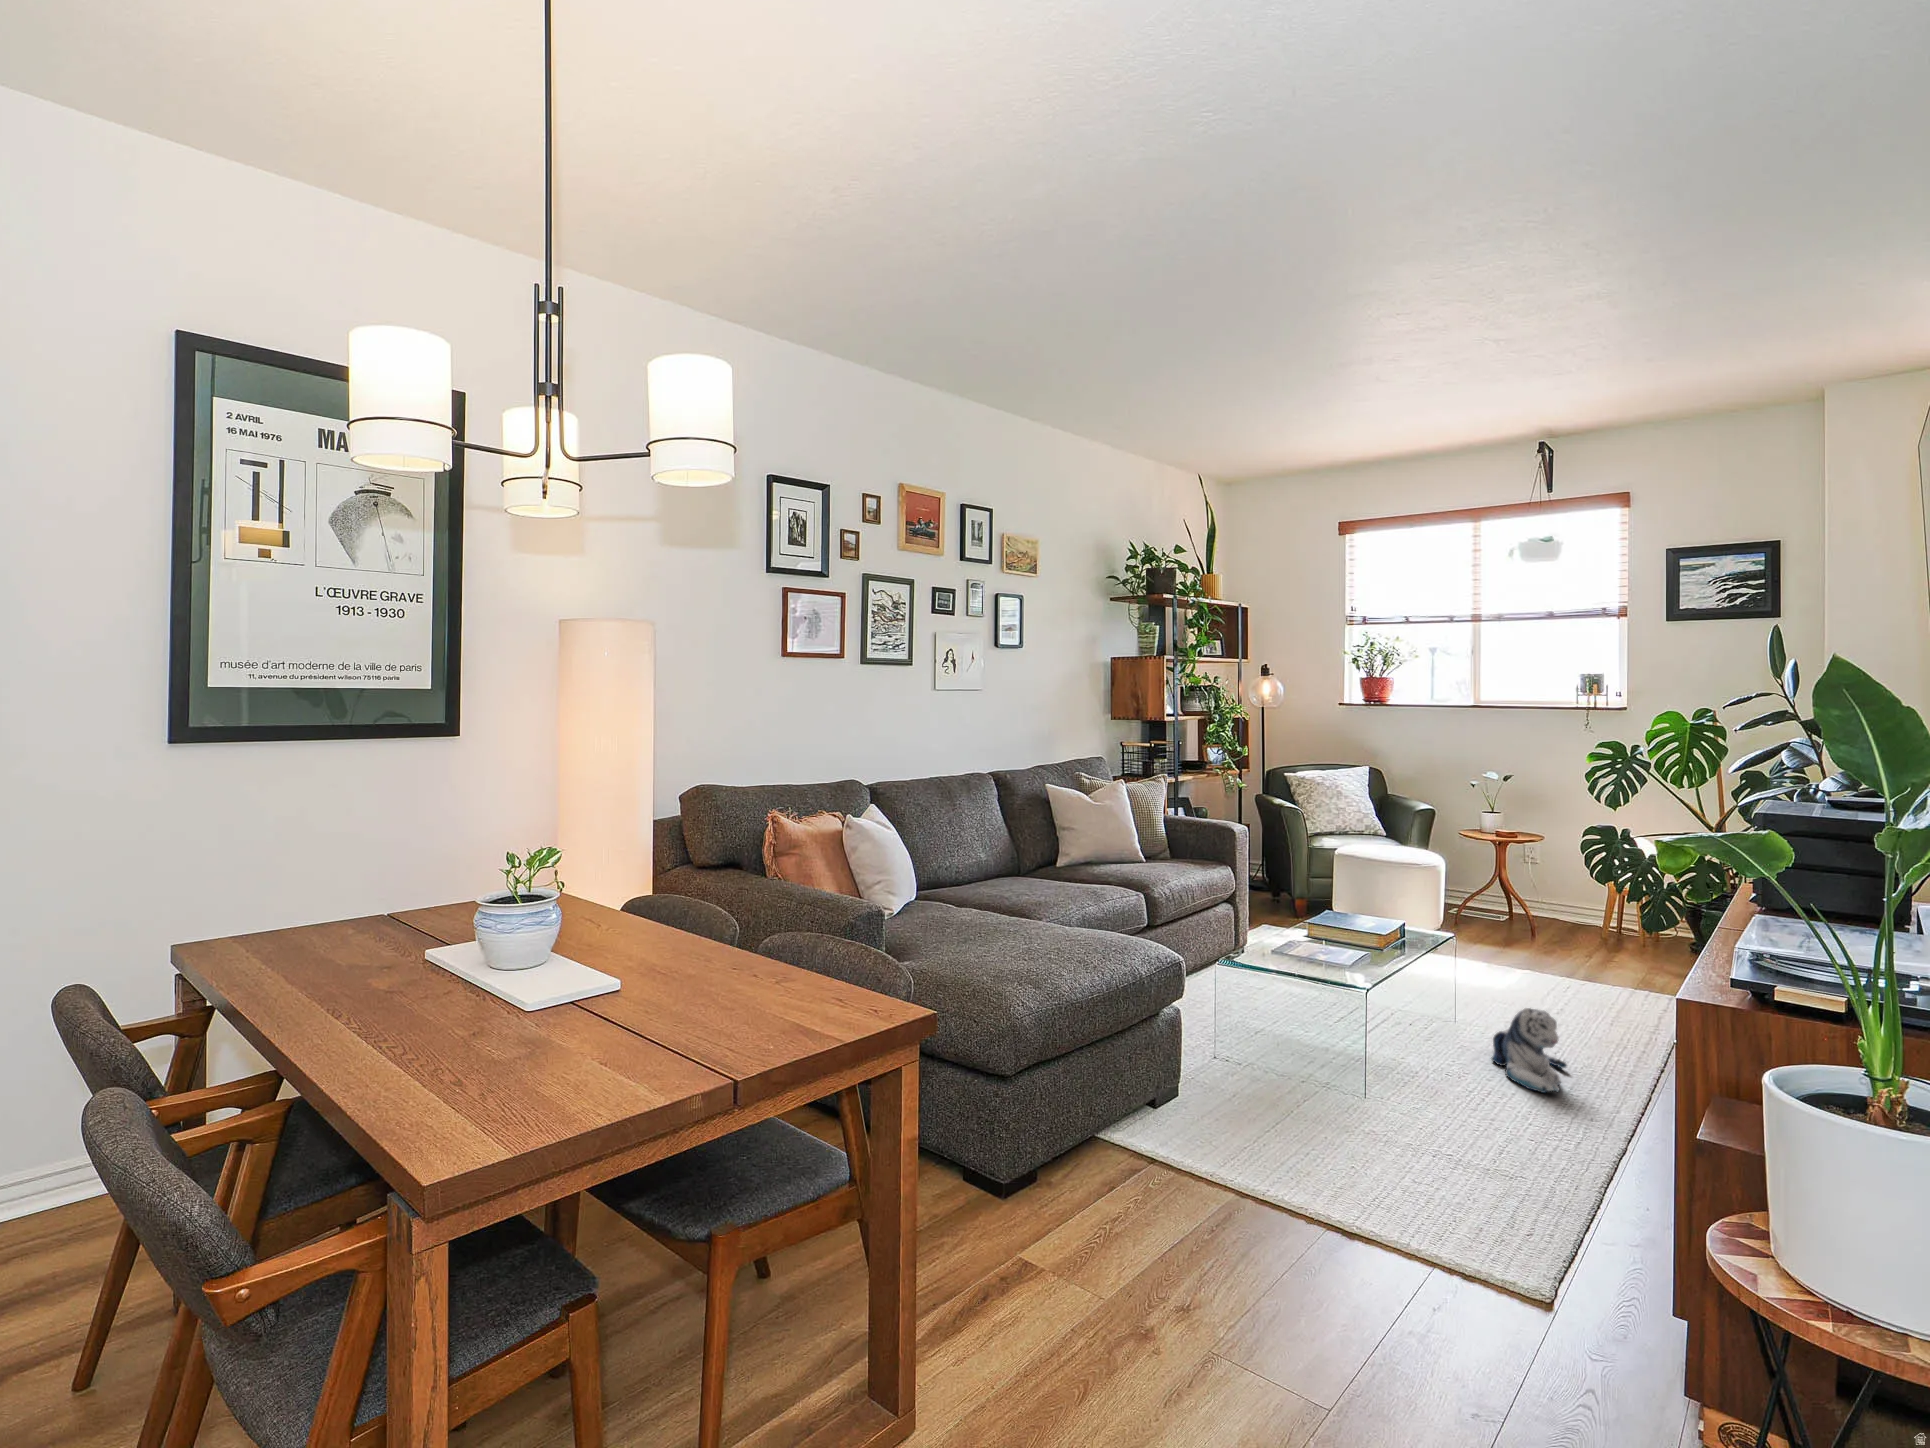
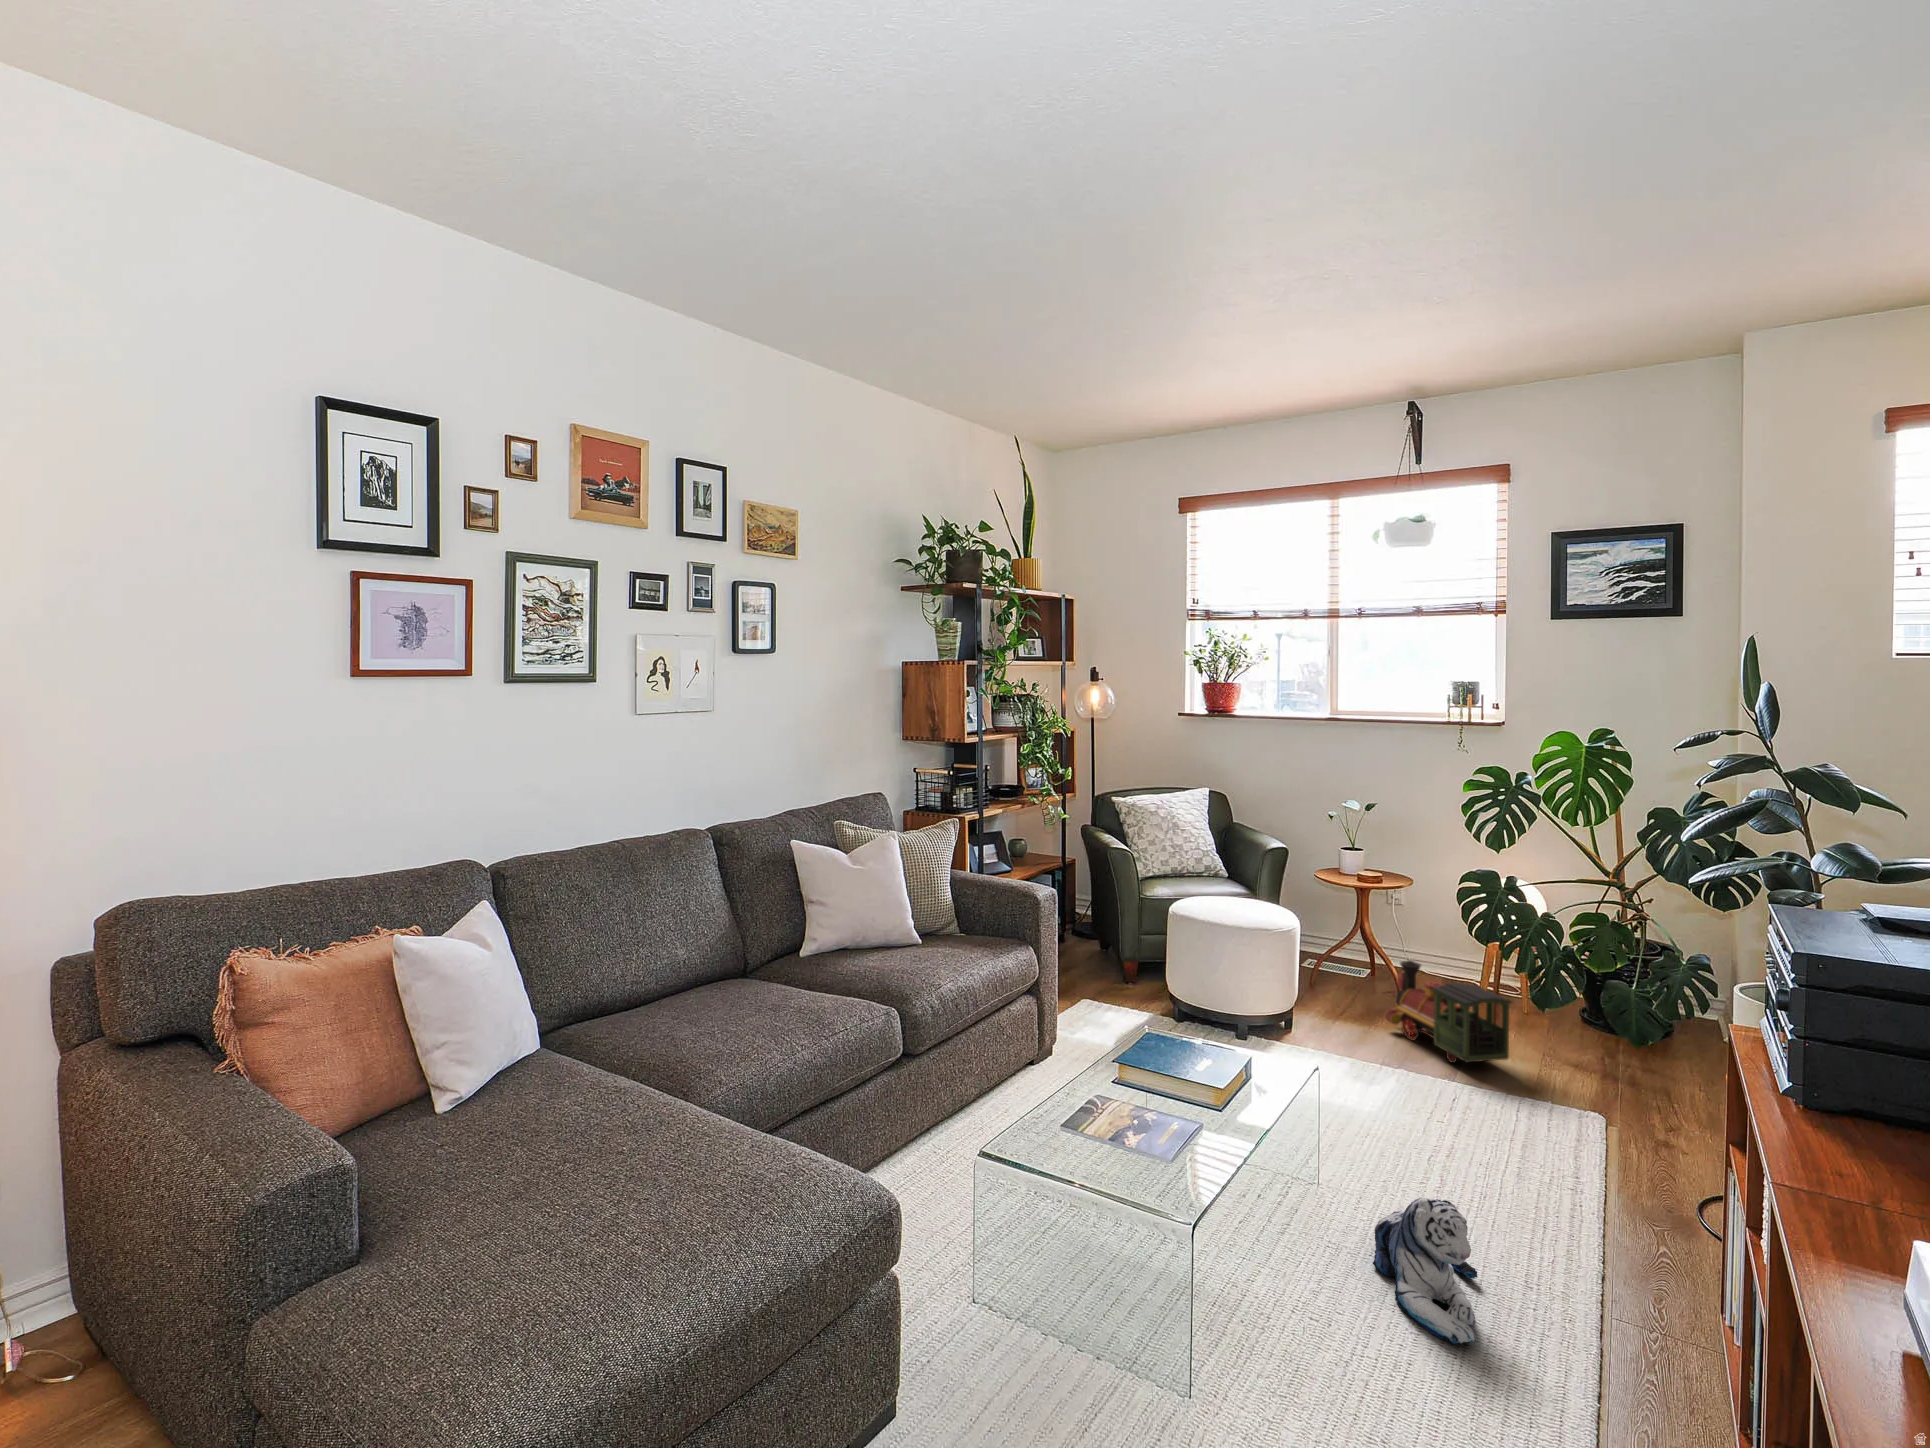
toy train: none [1516,895,1621,970] -> present [1385,960,1512,1063]

